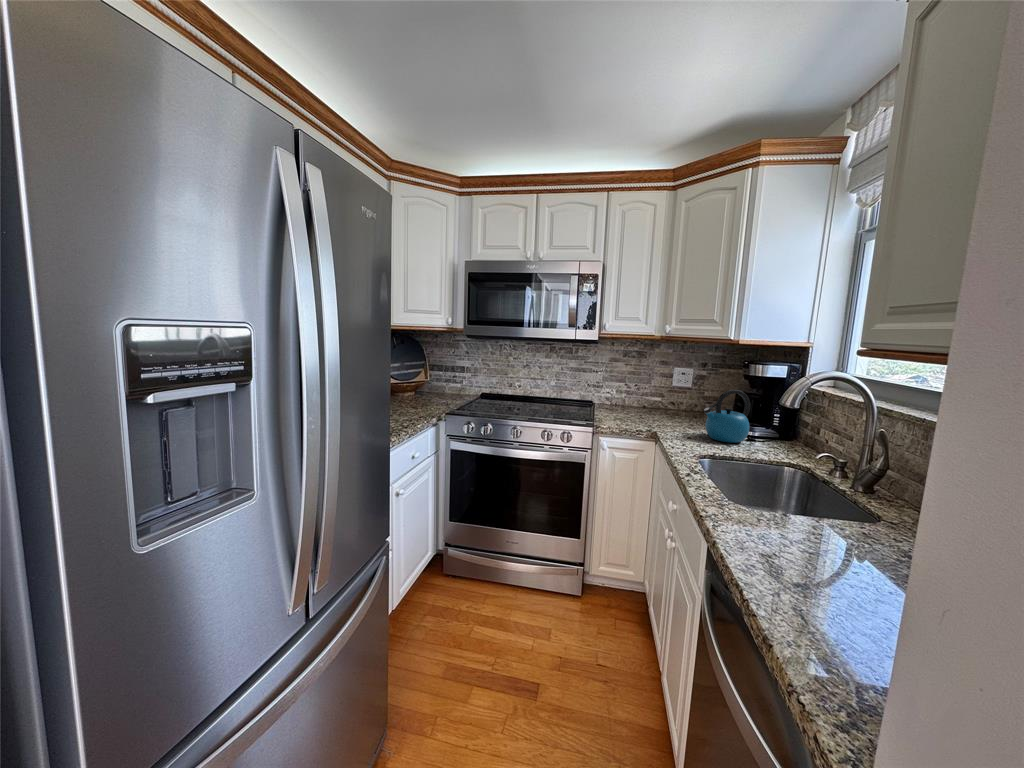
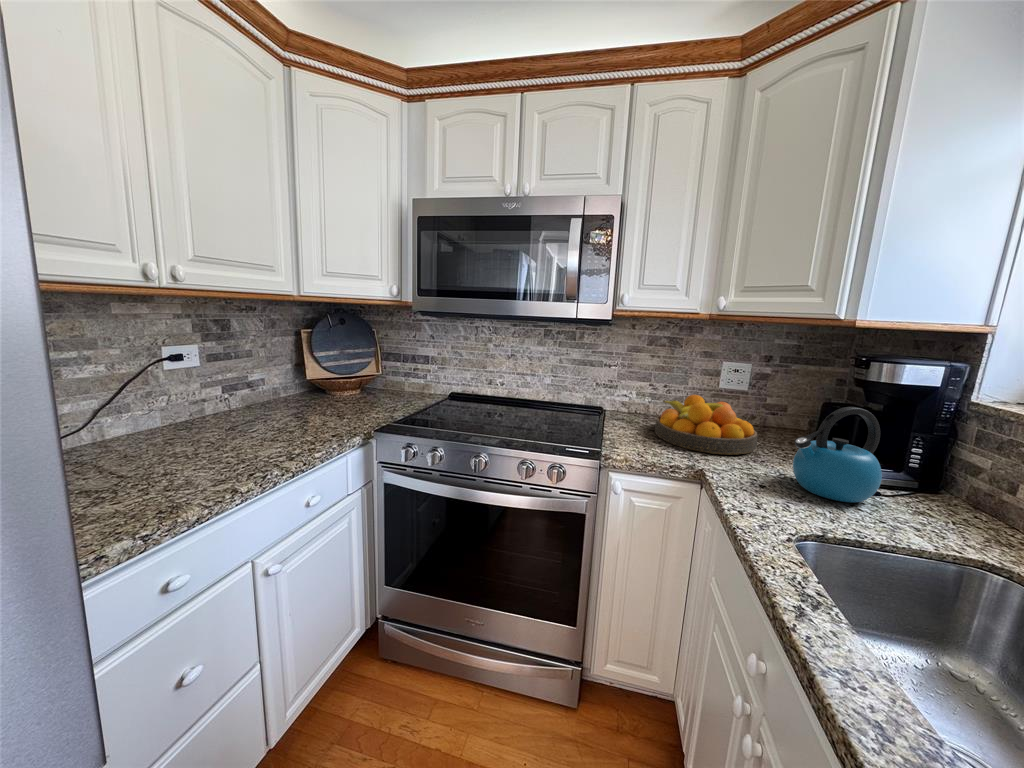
fruit bowl: none [629,389,693,425] -> present [655,395,758,455]

